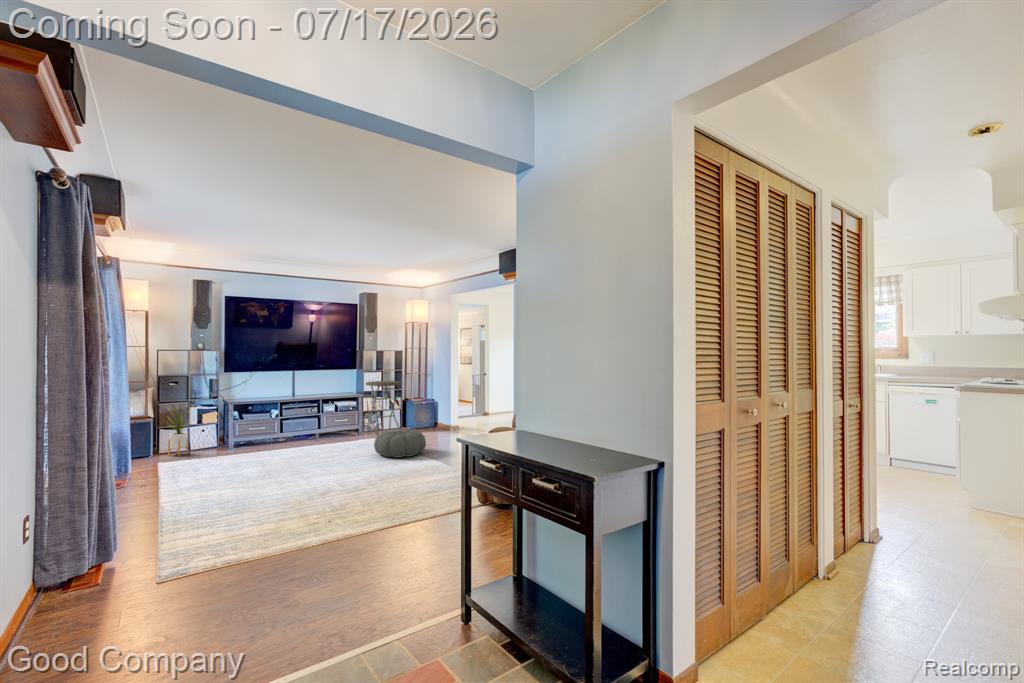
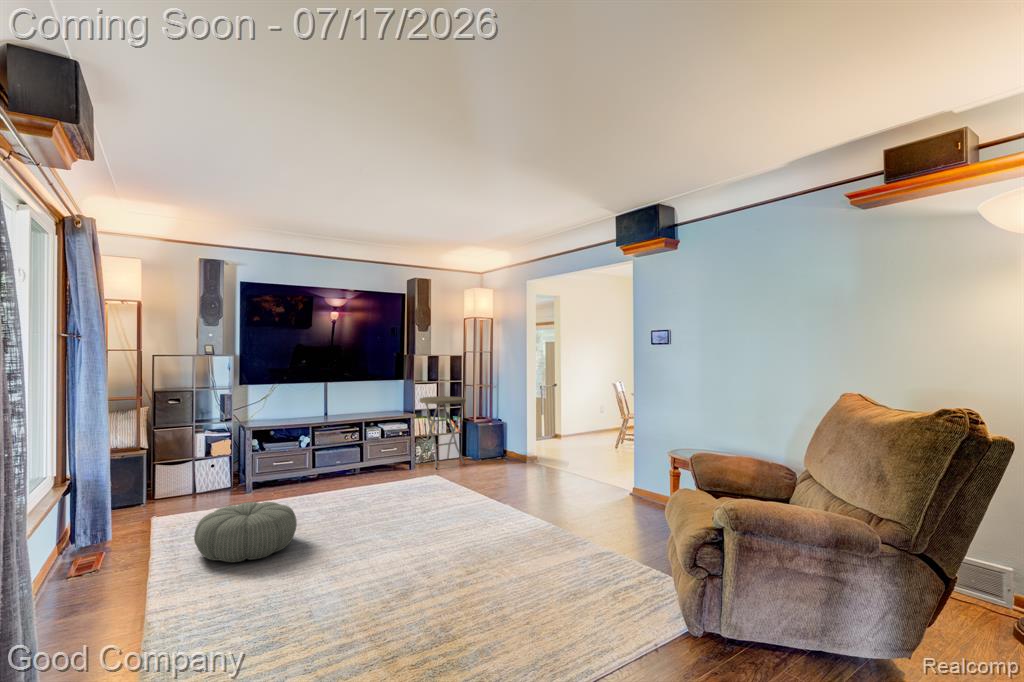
house plant: present [166,404,190,456] -> none [158,424,206,504]
pouf: present [374,430,426,458] -> present [194,502,297,562]

